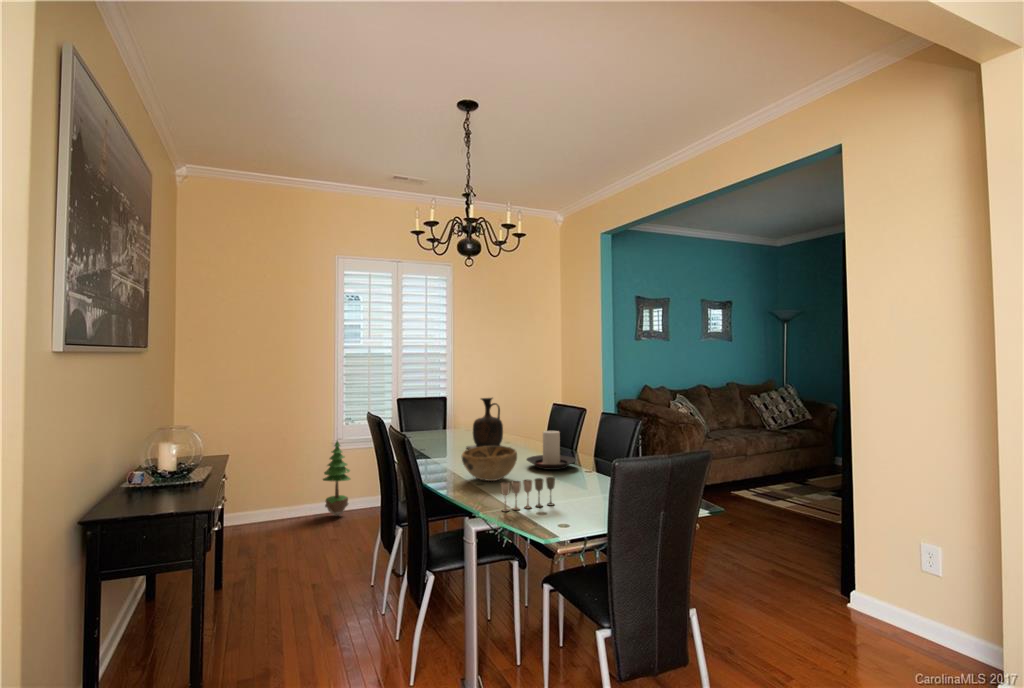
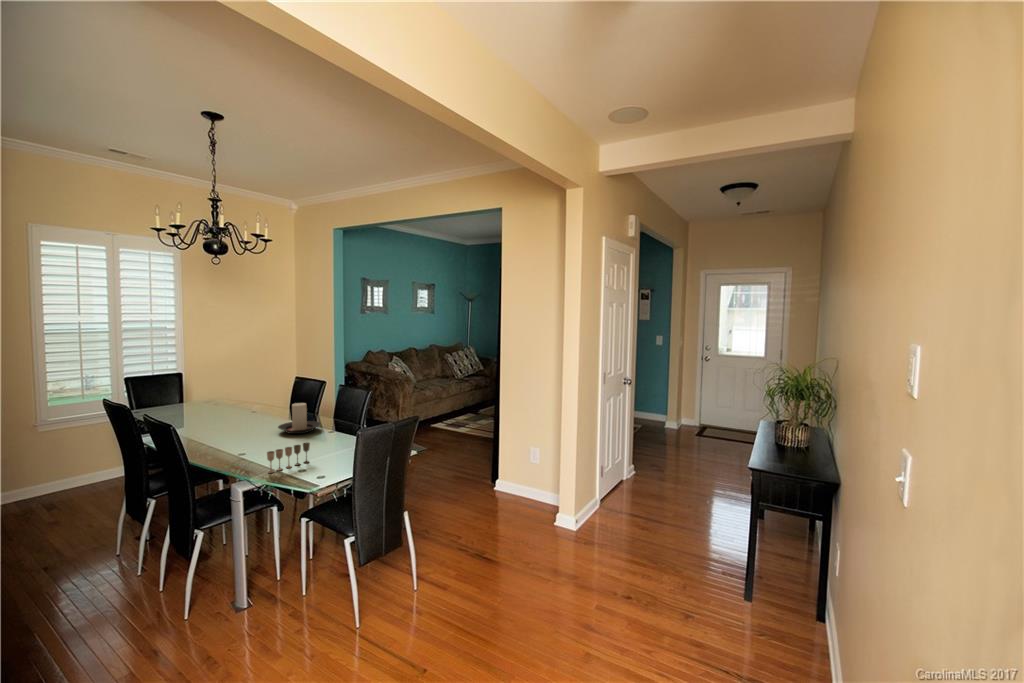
vase: present [466,398,503,449] -> none [214,377,260,425]
potted tree: present [323,441,350,516] -> none [22,422,63,501]
decorative bowl: present [462,446,517,481] -> none [222,420,273,450]

